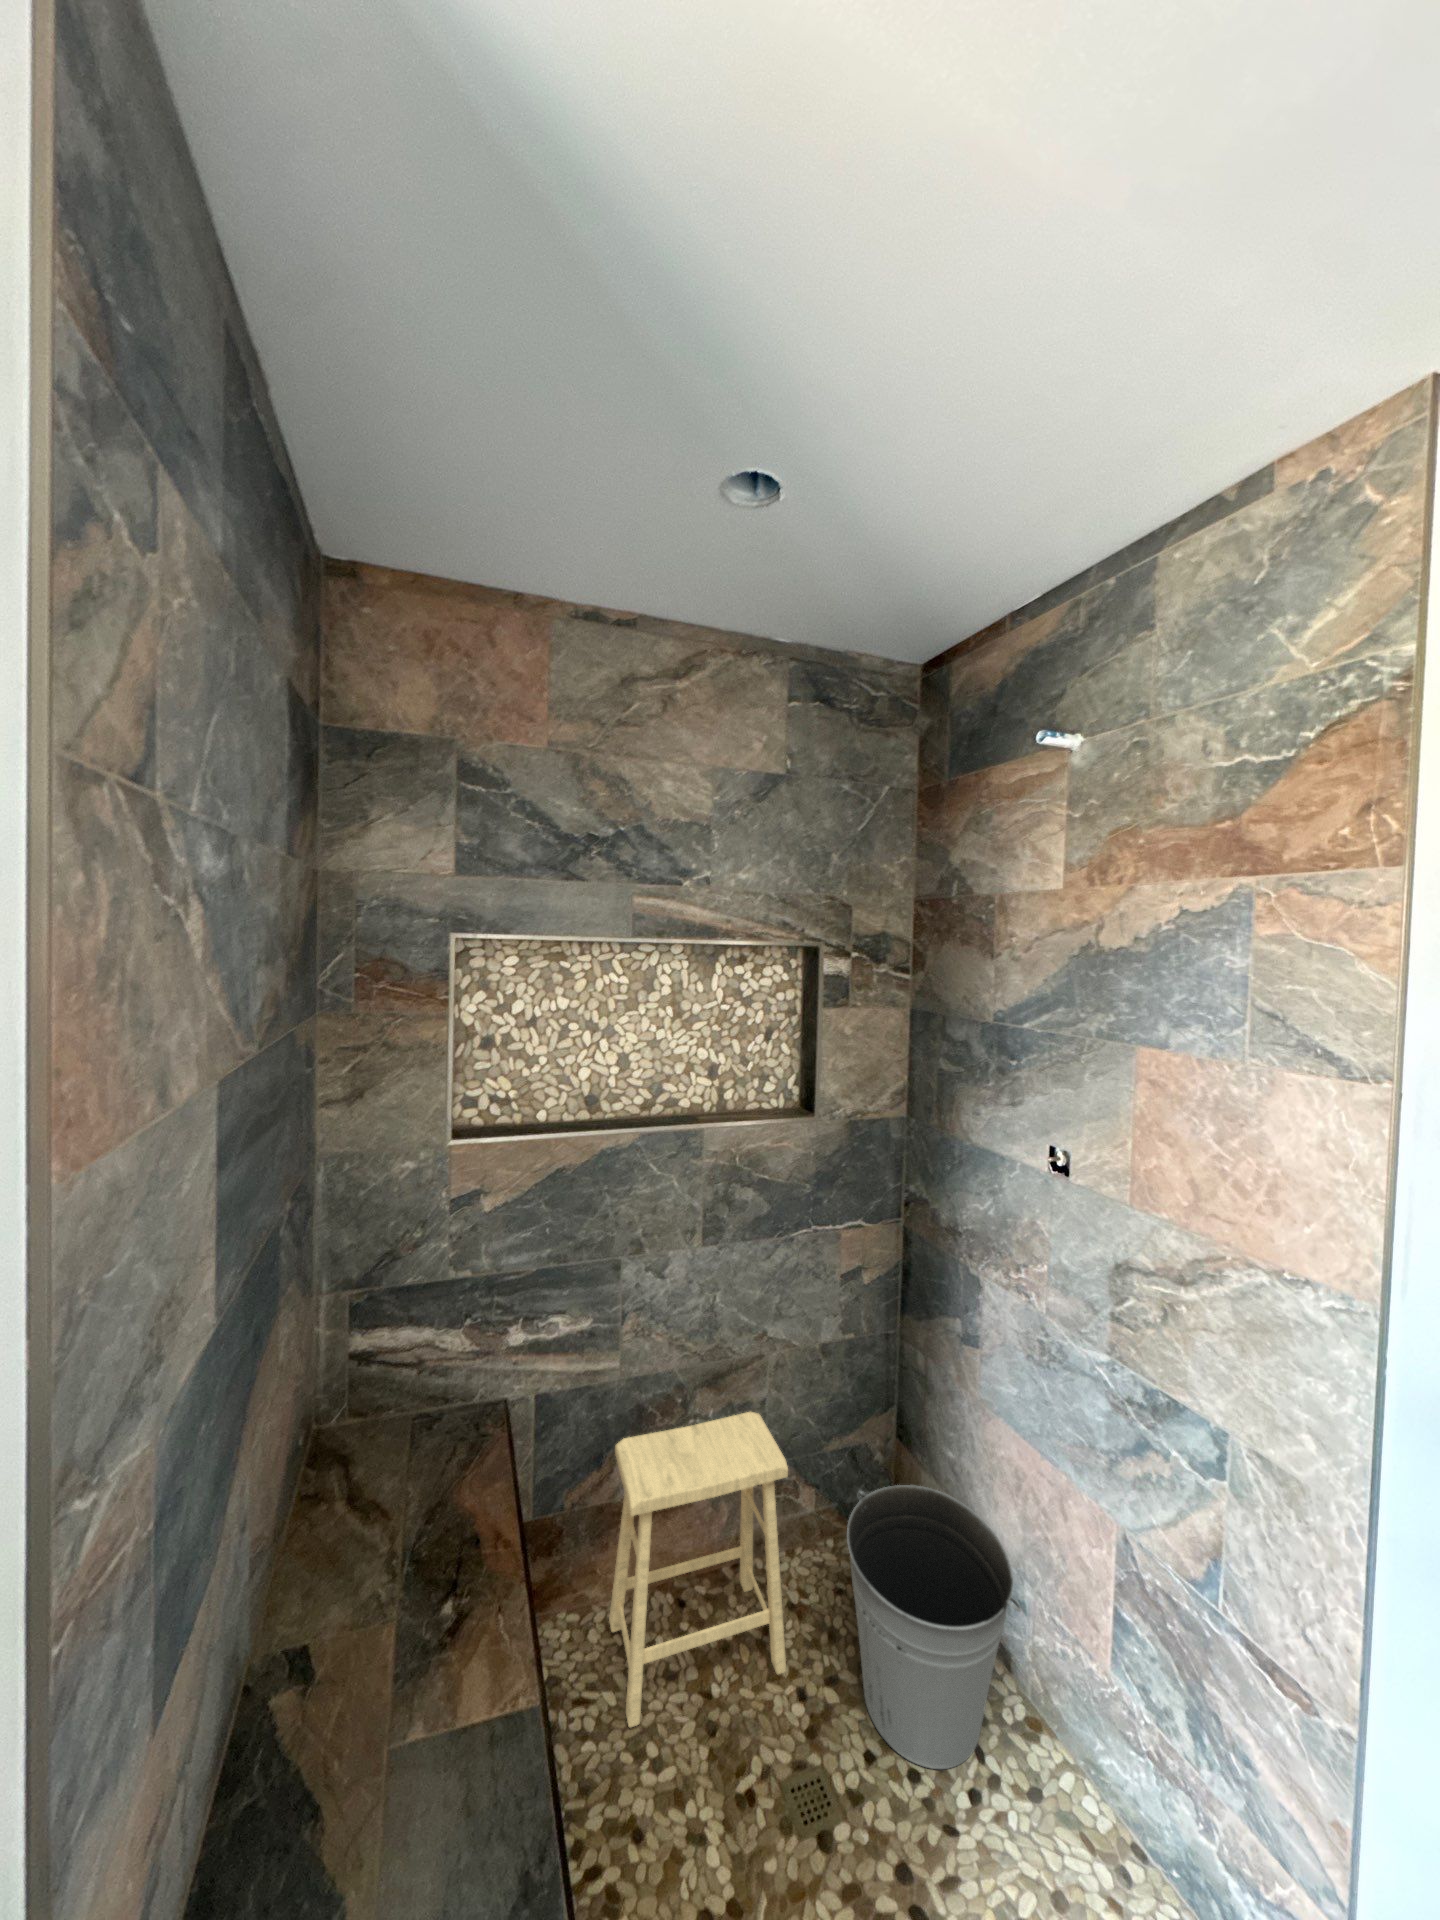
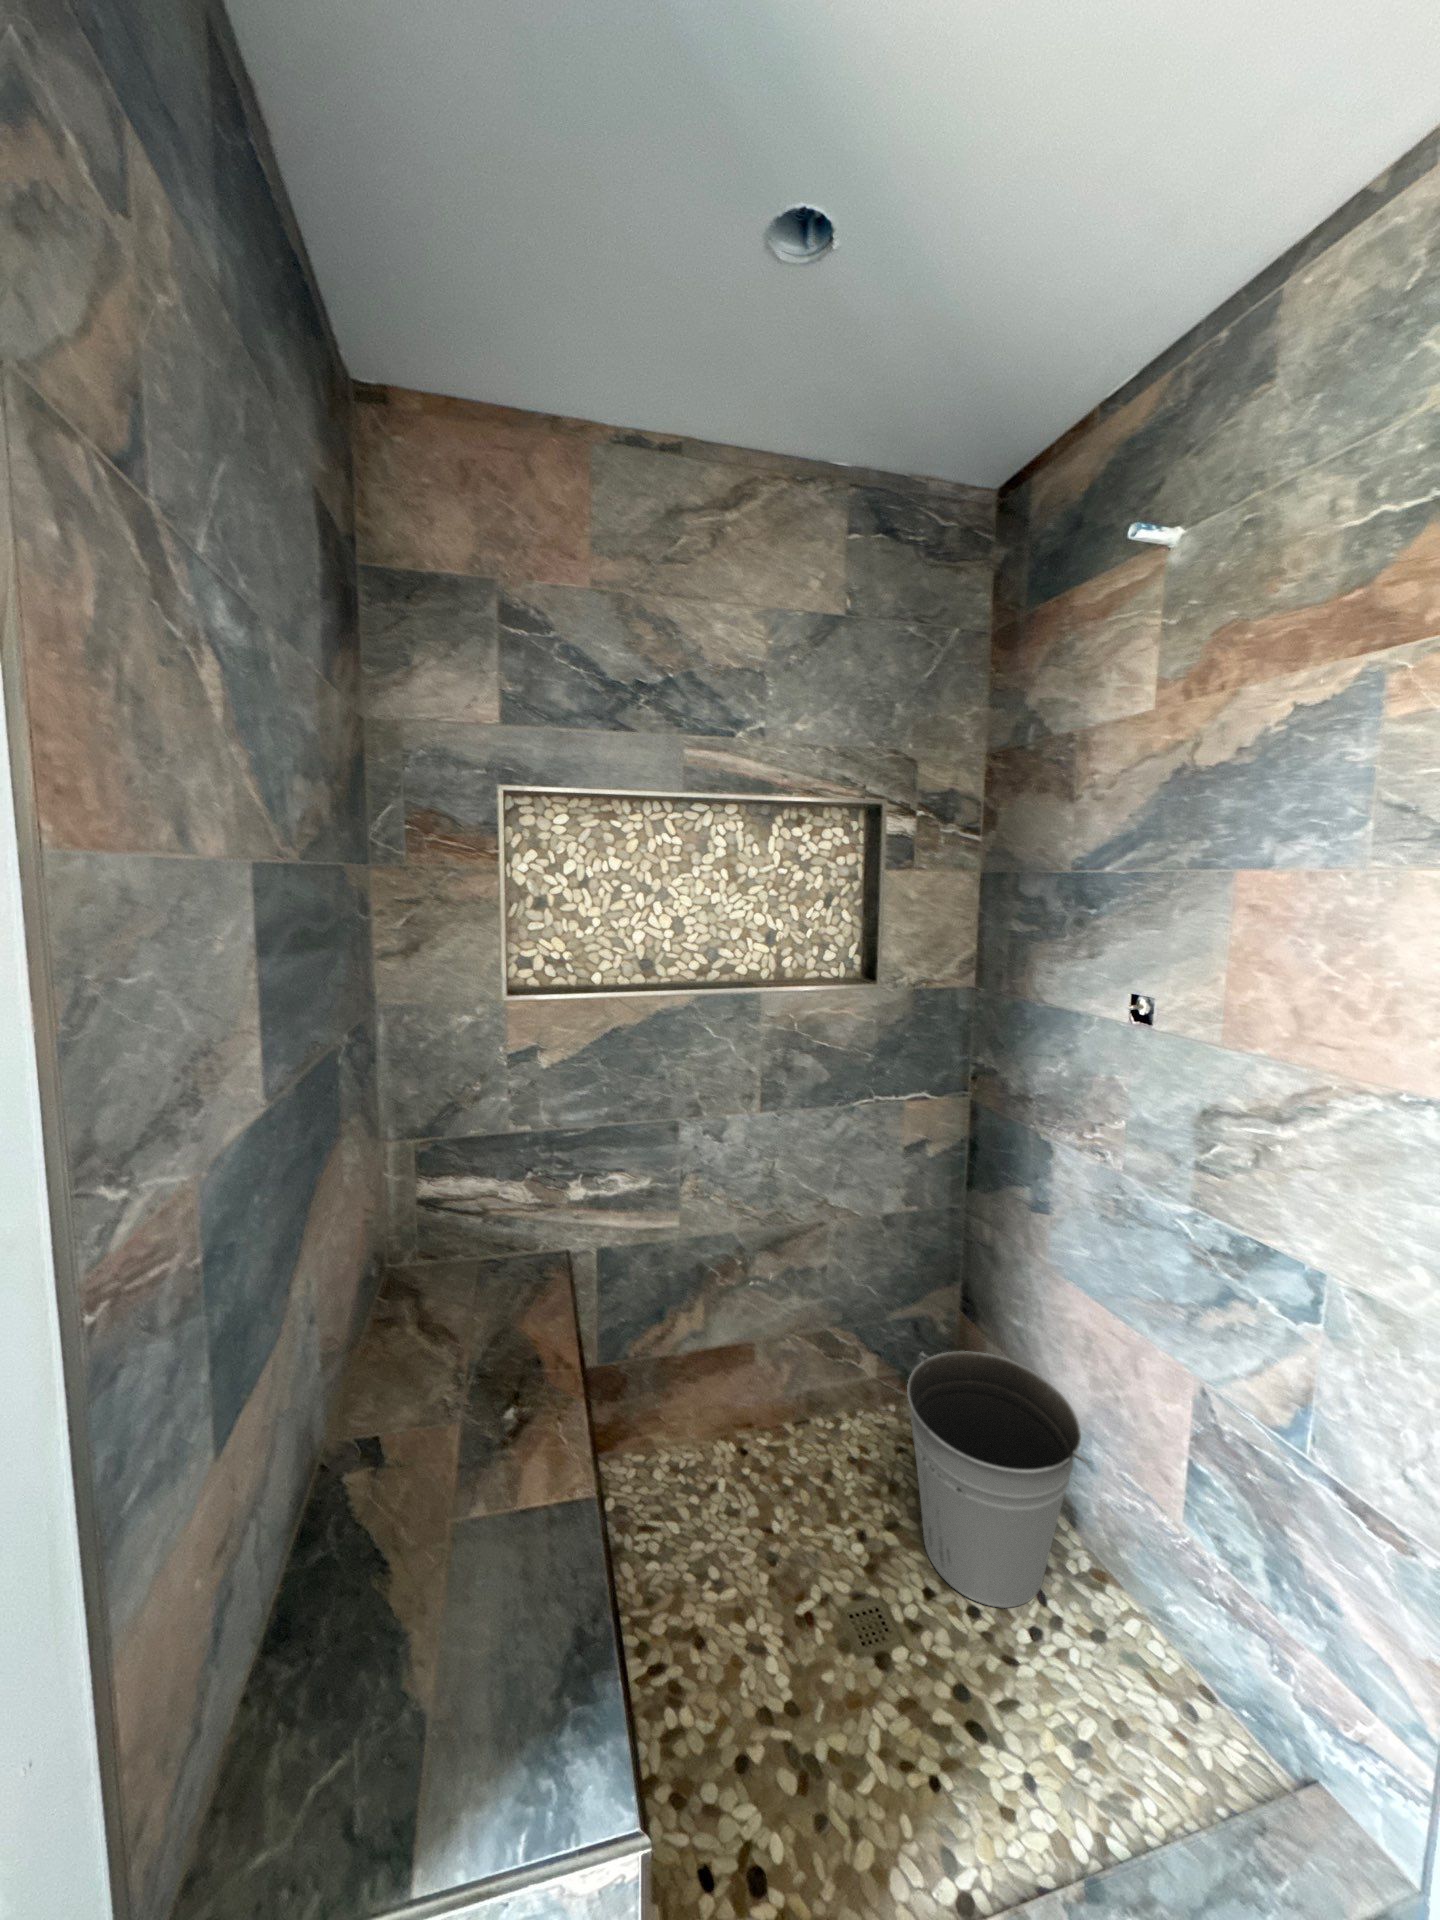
footstool: present [609,1412,788,1727] -> none [673,1278,848,1551]

